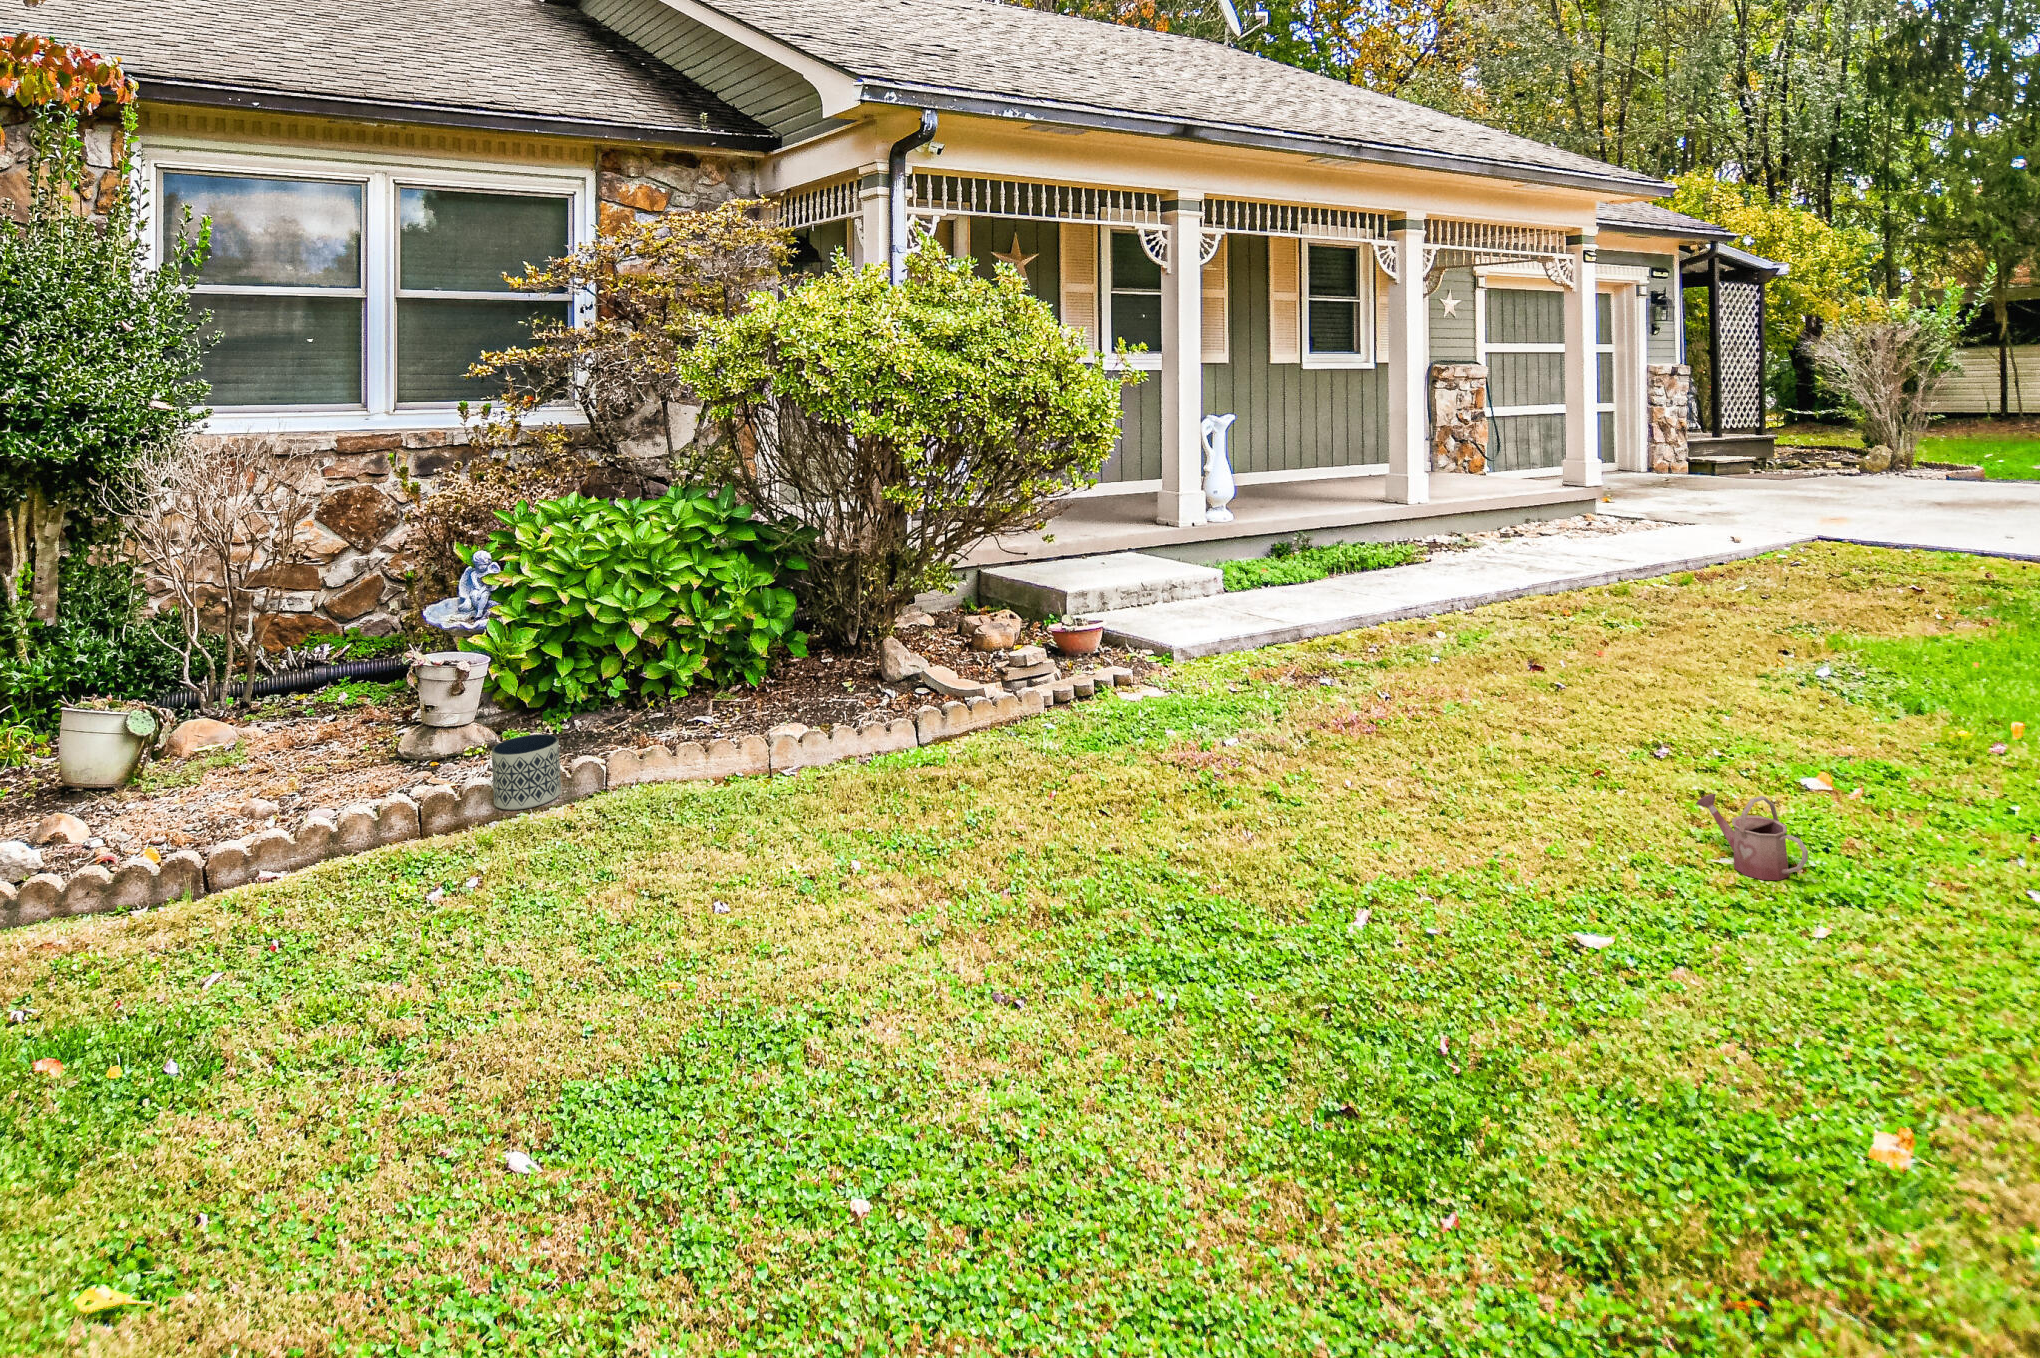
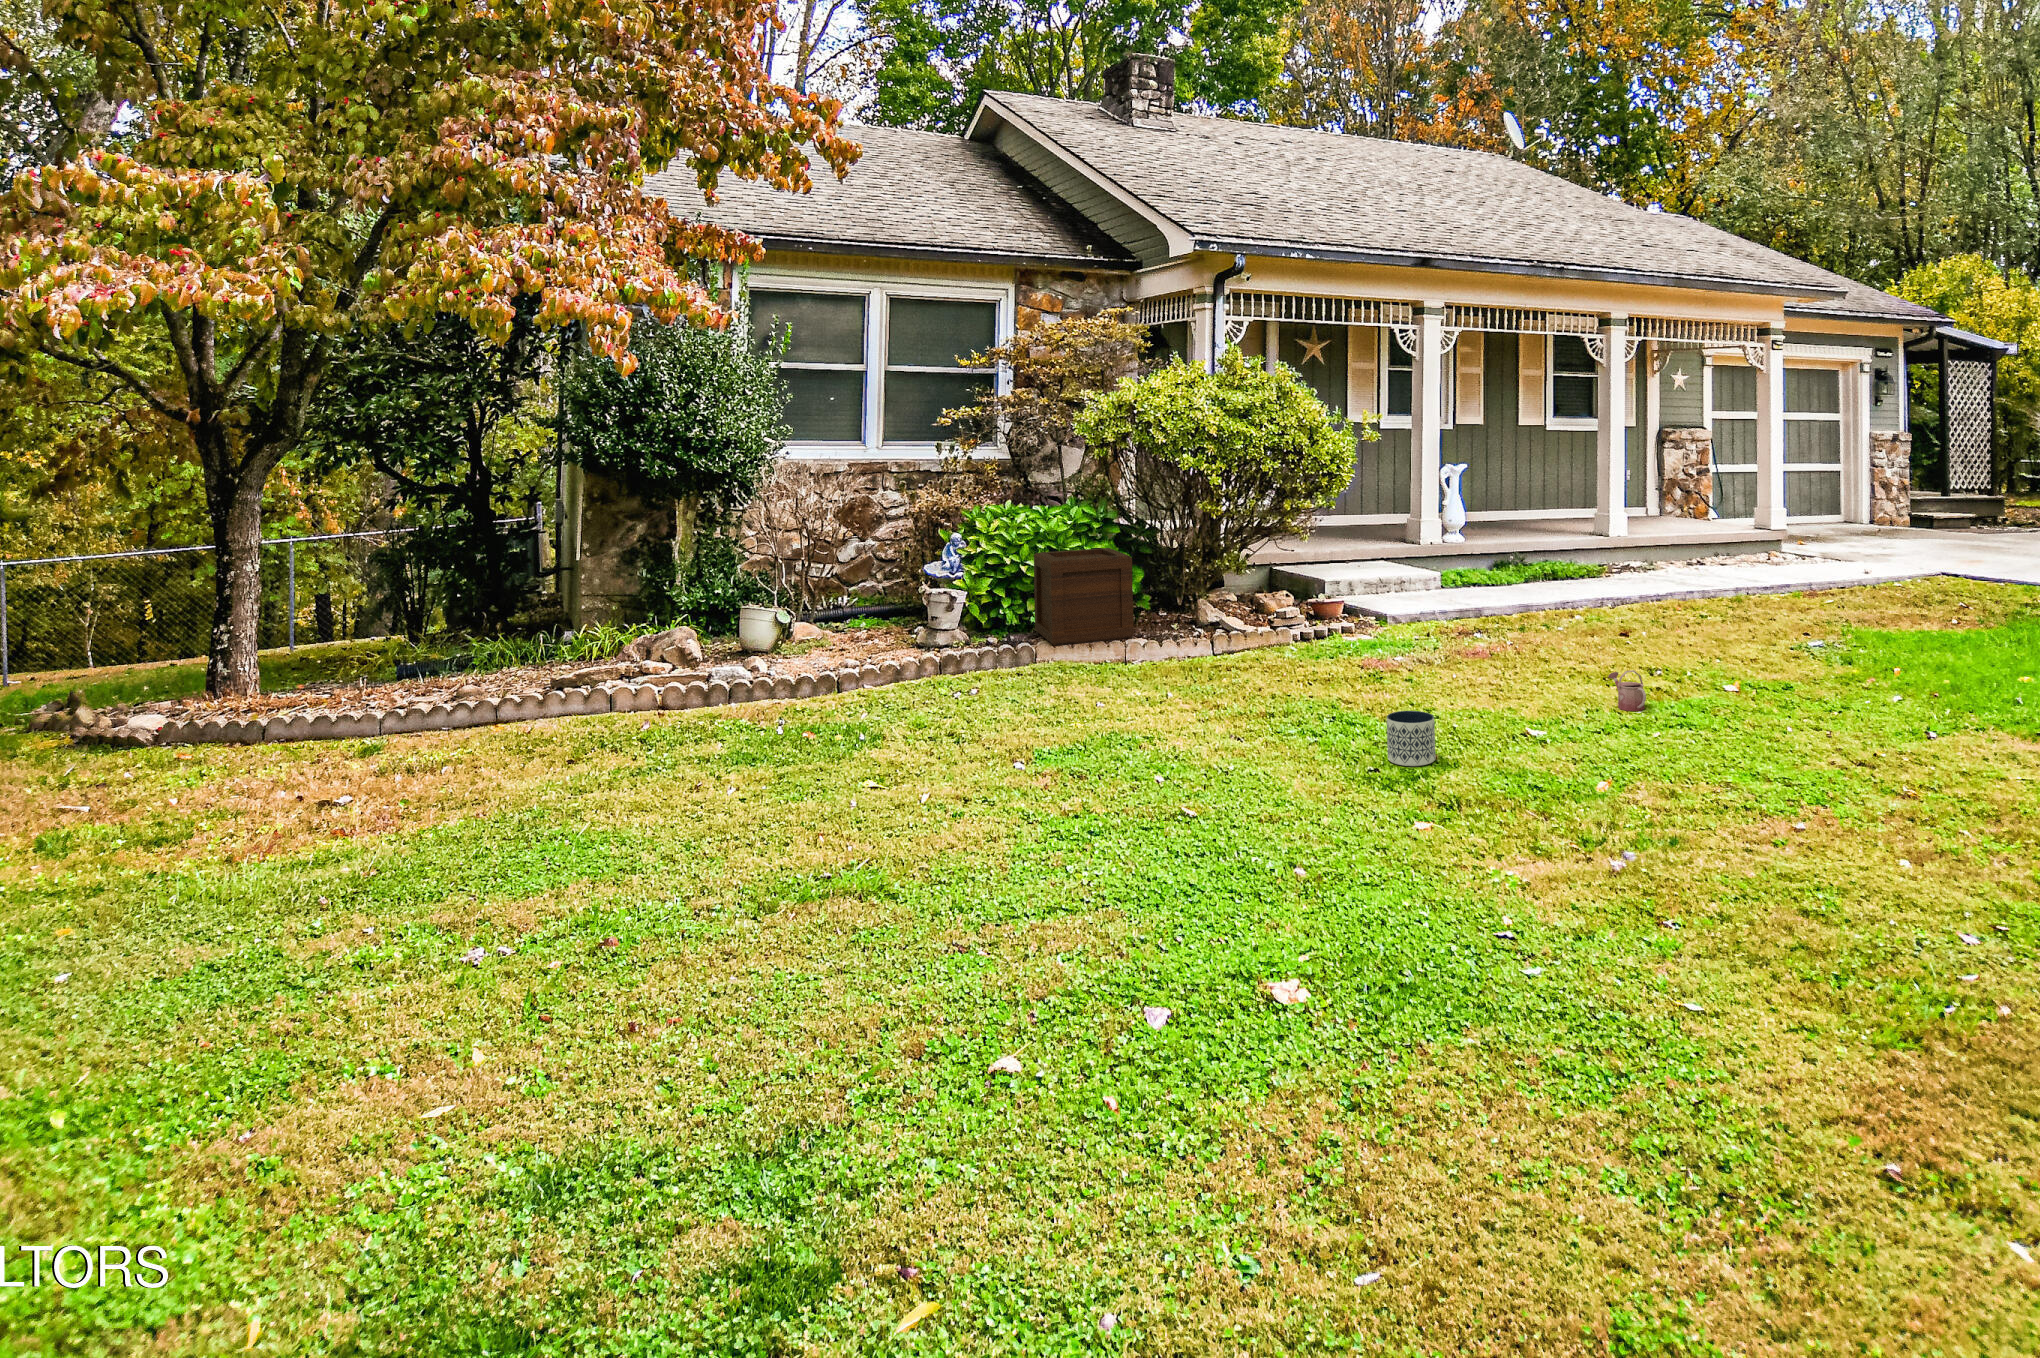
wooden crate: none [609,563,780,742] -> present [1034,548,1134,645]
planter: present [492,734,561,810] -> present [1387,711,1435,766]

